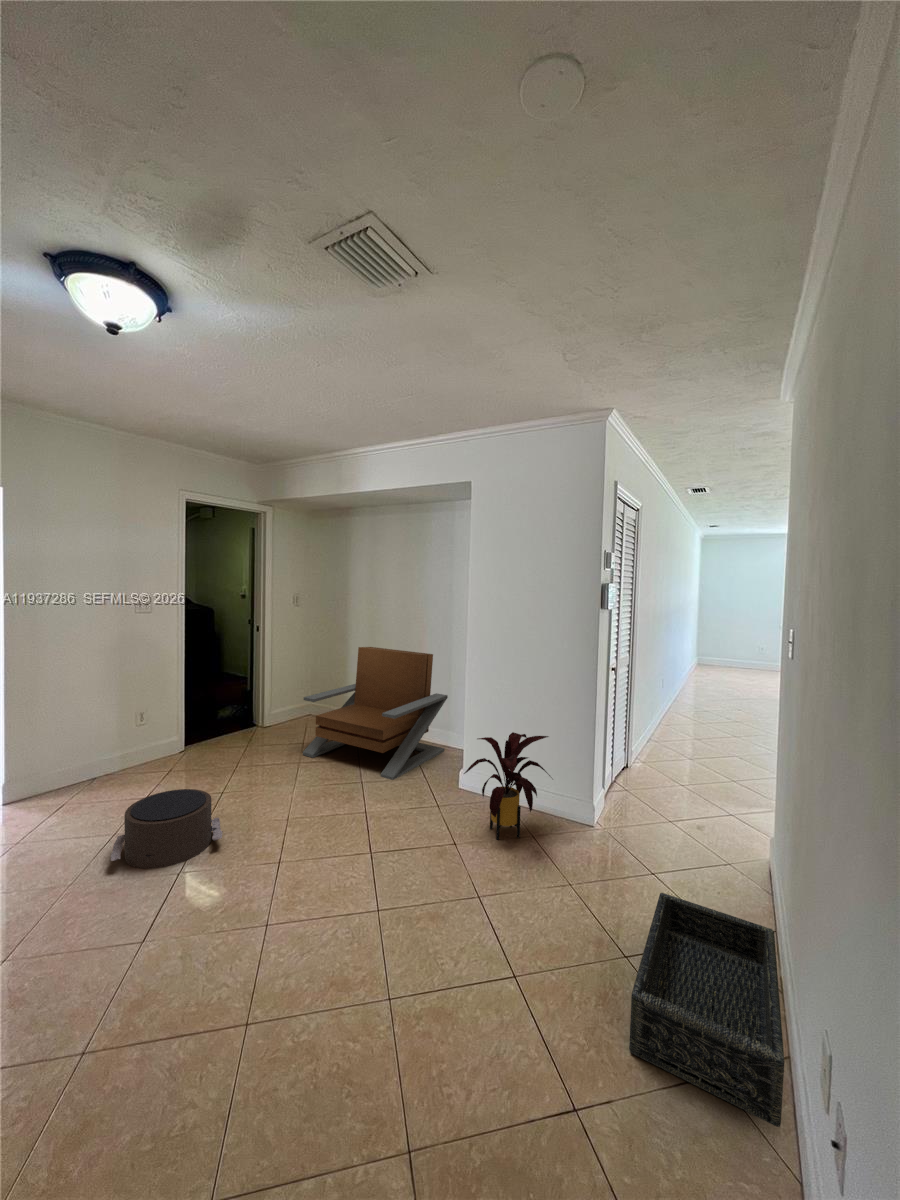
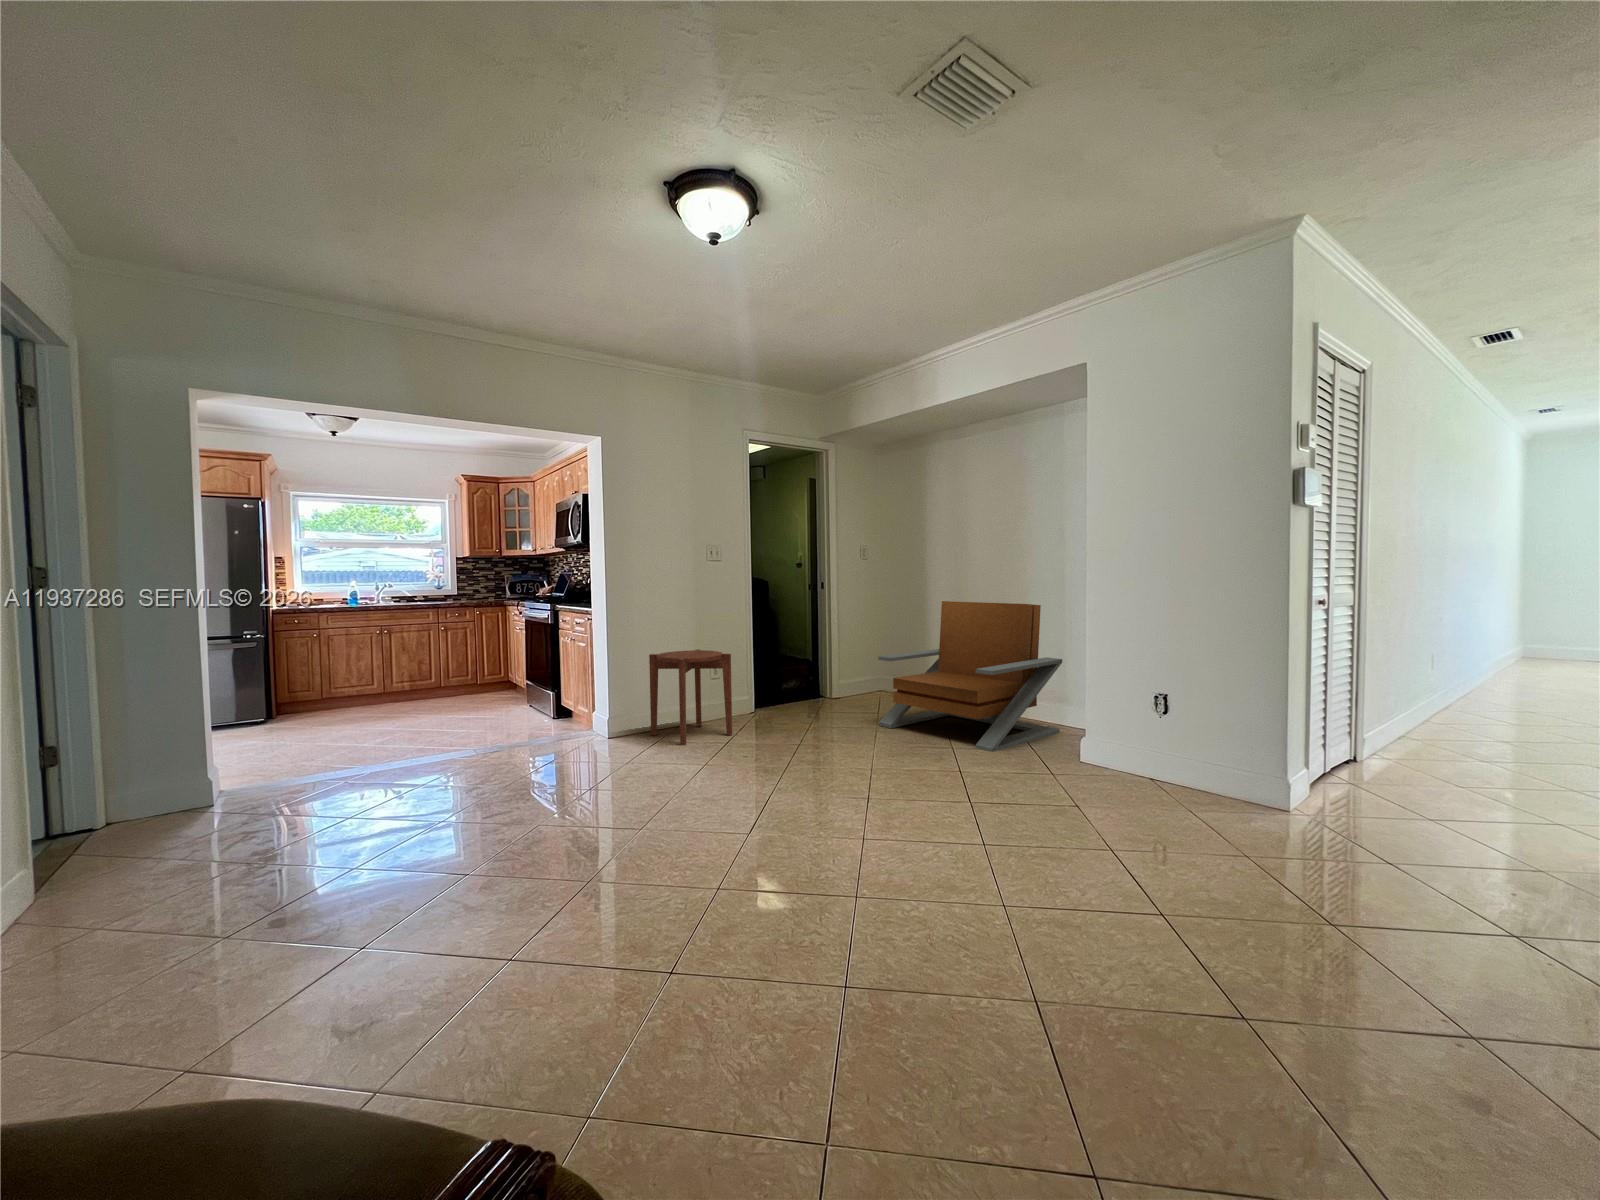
side table: none [66,699,159,803] -> present [649,649,732,745]
house plant: present [464,732,550,840] -> none [1086,680,1222,812]
pouf: present [111,789,223,869] -> none [704,726,805,792]
basket: present [629,893,784,1127] -> none [1323,851,1592,1086]

